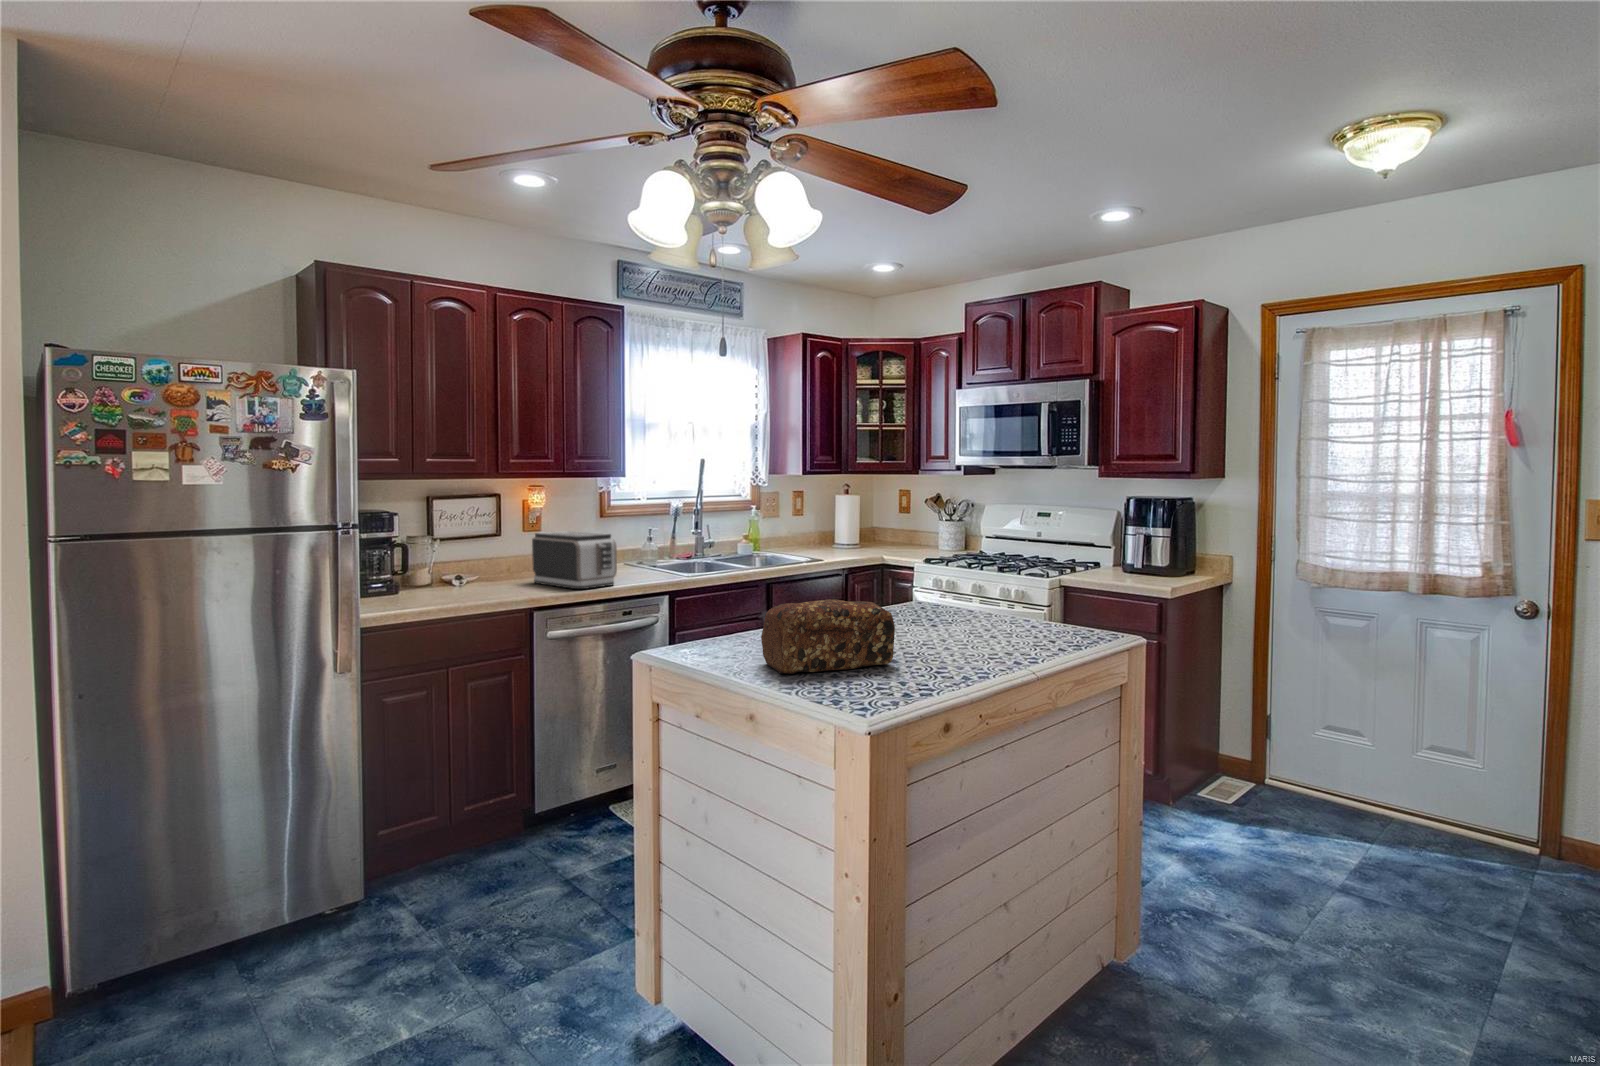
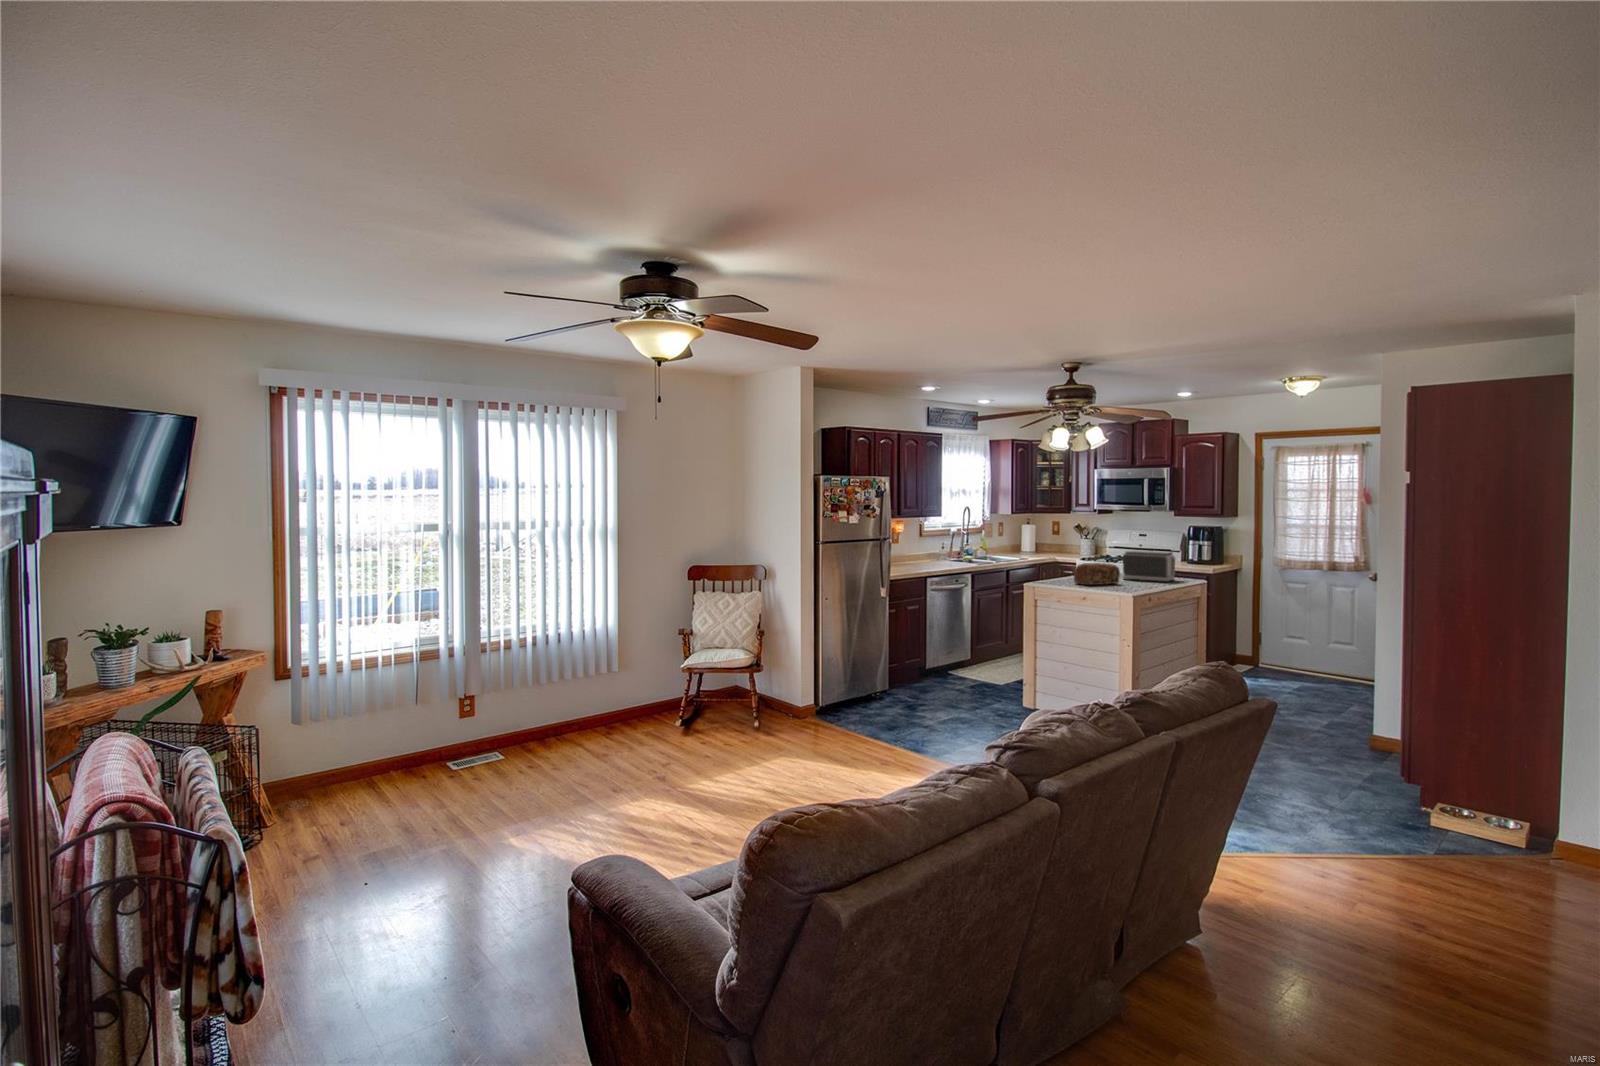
toaster: present [532,531,617,589] -> present [1123,551,1176,582]

